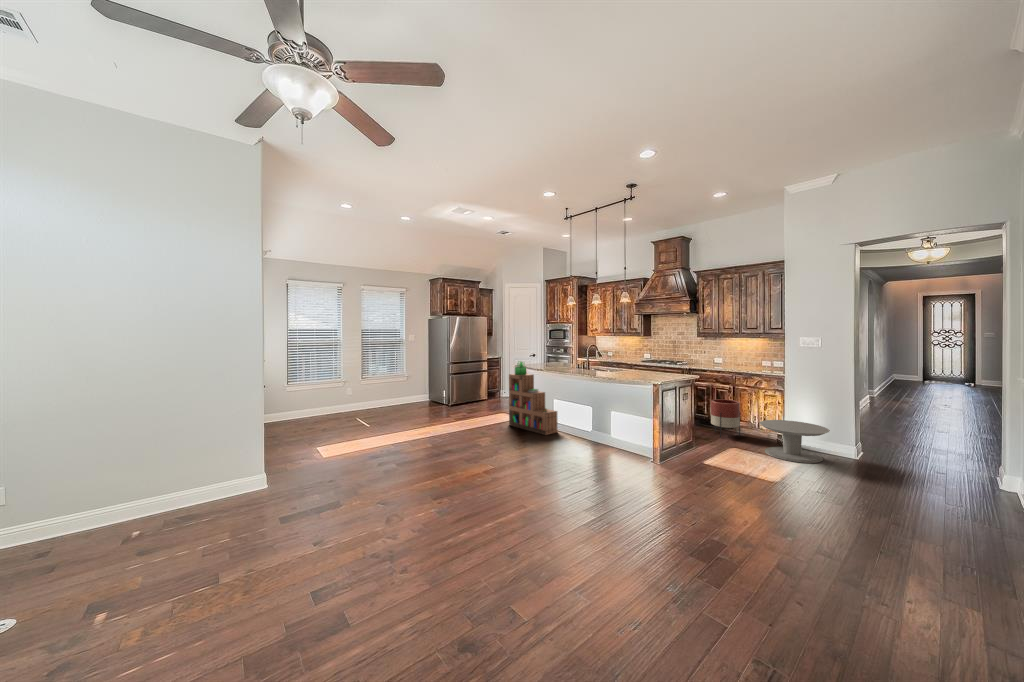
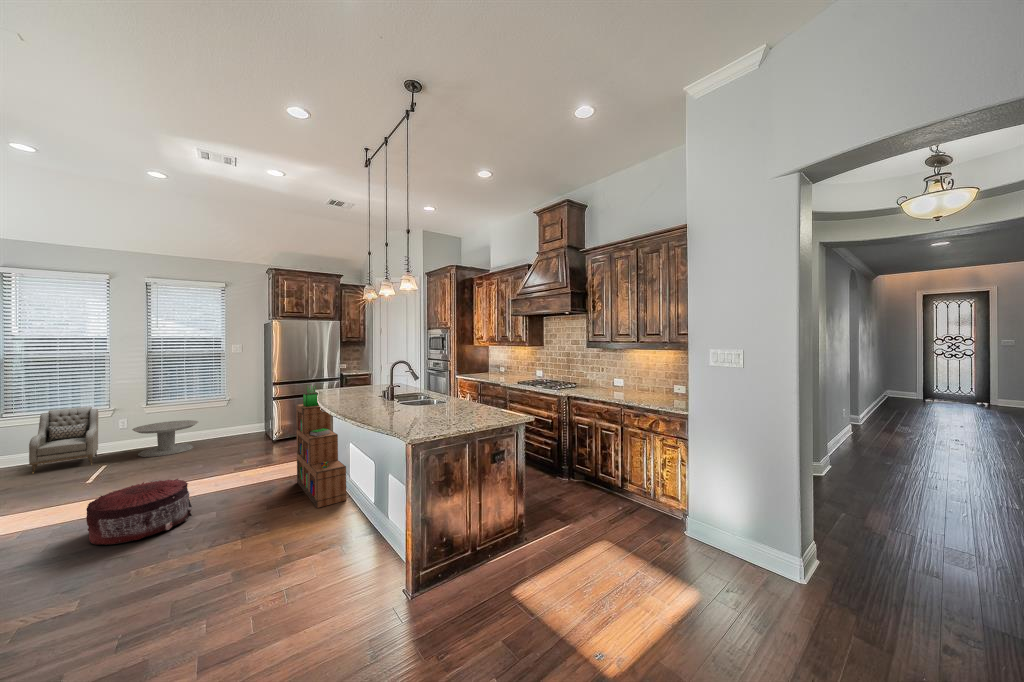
armchair: none [311,367,349,422] -> present [29,407,98,473]
planter: present [711,399,740,437] -> none [585,447,628,515]
pouf: none [432,417,478,448] -> present [86,479,192,545]
side table: present [760,420,830,463] -> present [132,420,198,457]

